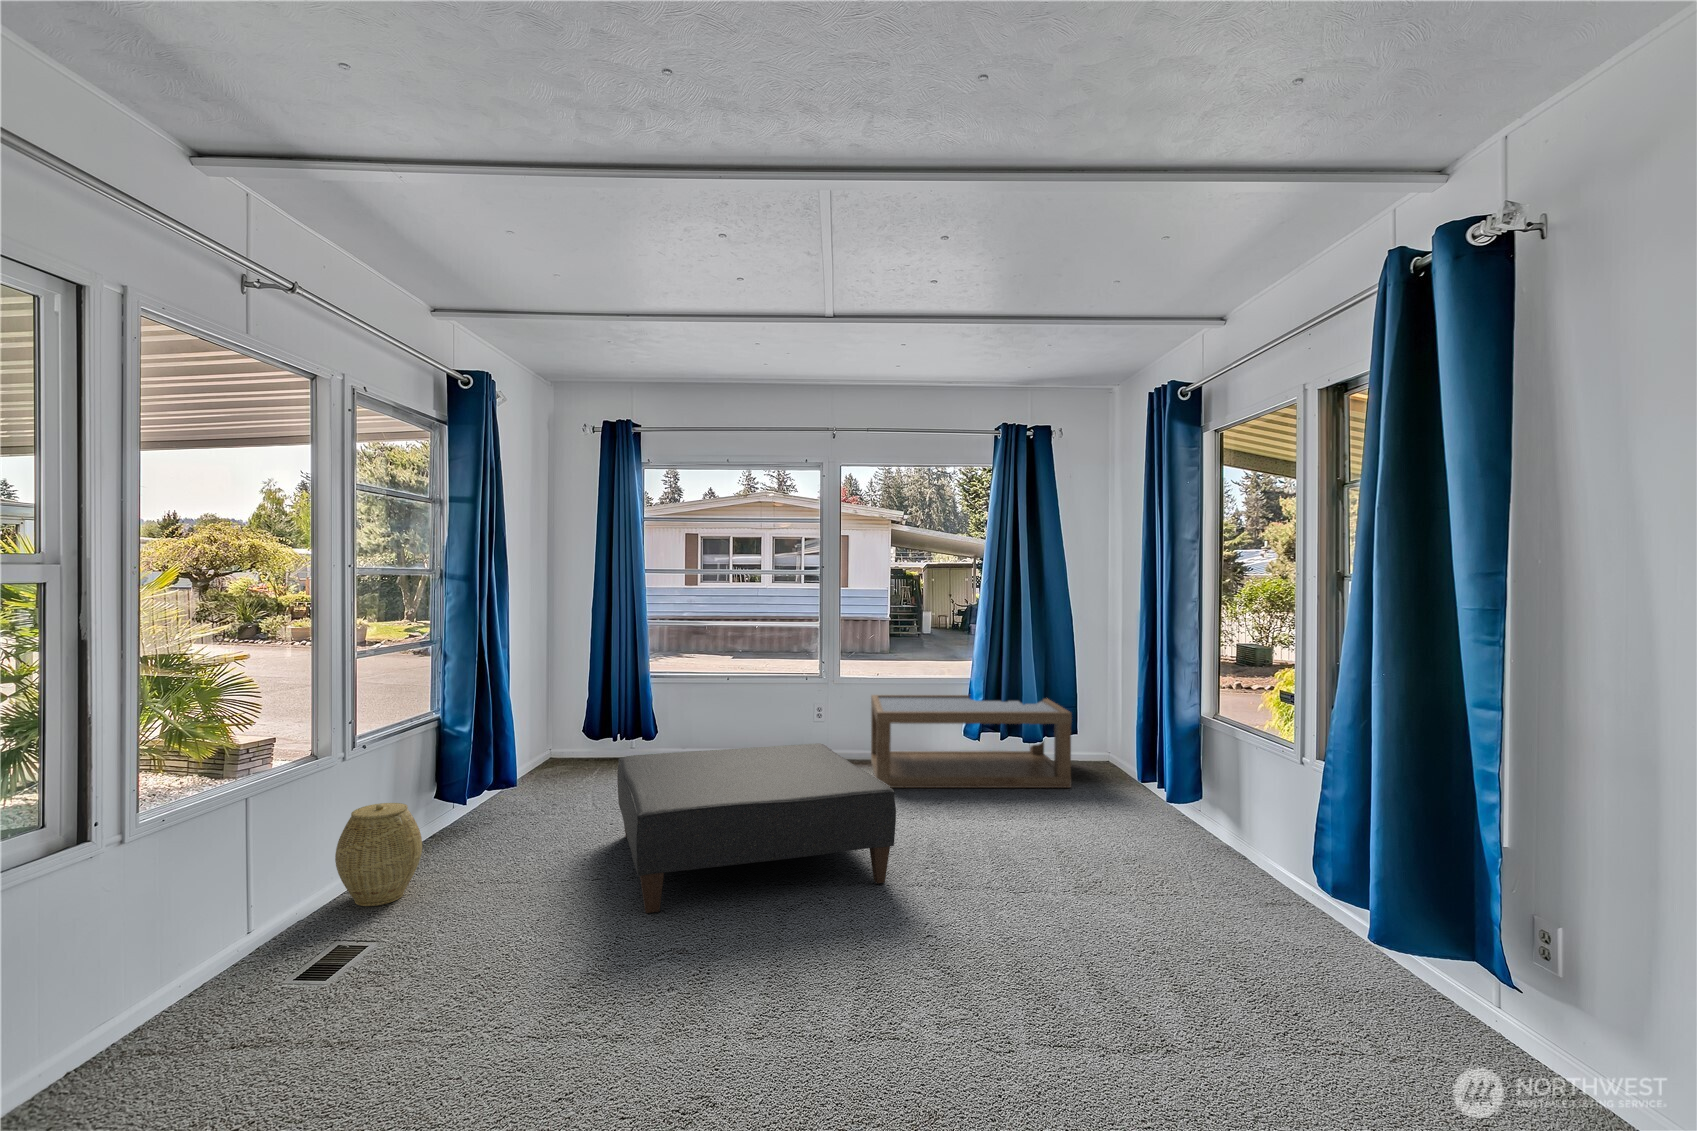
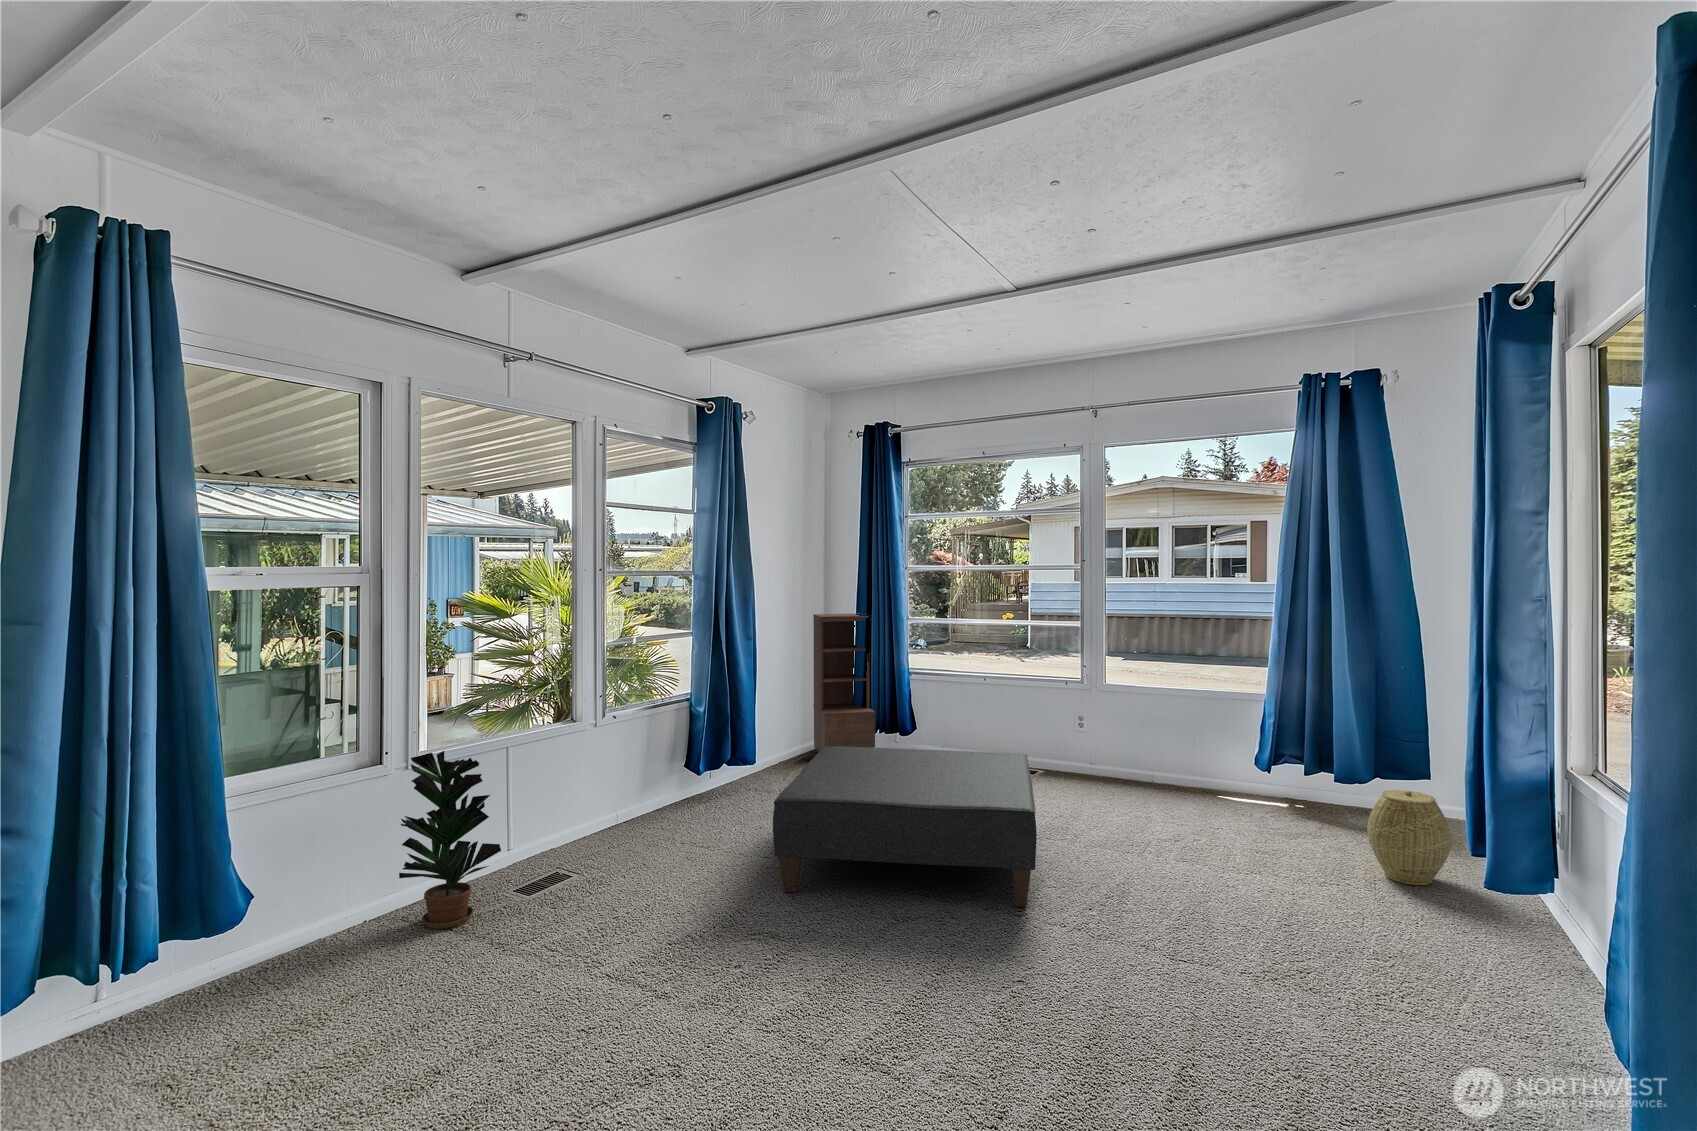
bookshelf: none [537,617,615,775] -> present [813,614,875,752]
coffee table: present [871,695,1072,788] -> none [1113,707,1364,842]
woven basket: present [335,803,422,906] -> present [1367,790,1451,885]
potted plant: none [130,807,304,1054] -> present [399,751,501,929]

